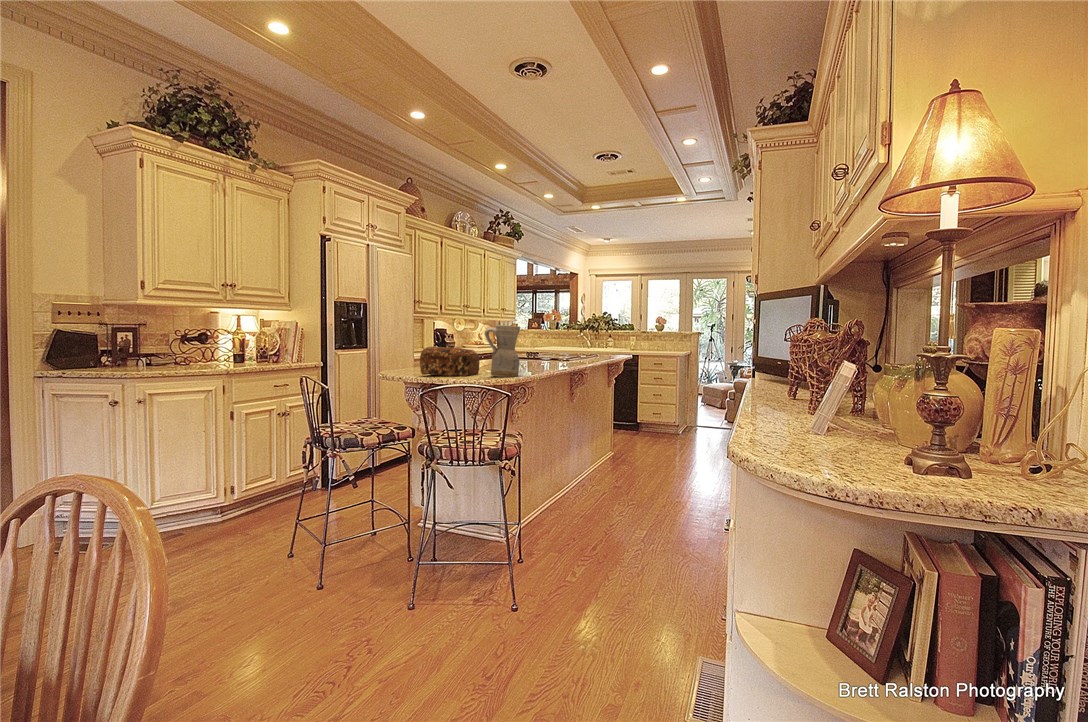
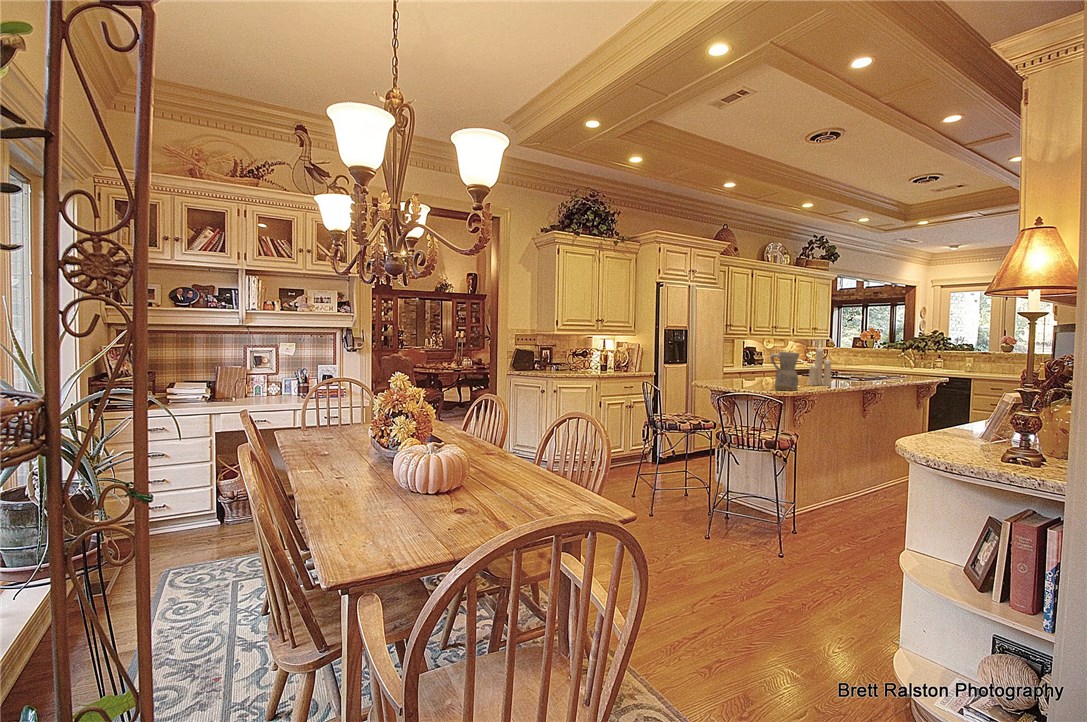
candle: none [522,314,547,369] -> present [808,348,831,386]
bread loaf: present [420,347,480,376] -> none [722,365,768,388]

